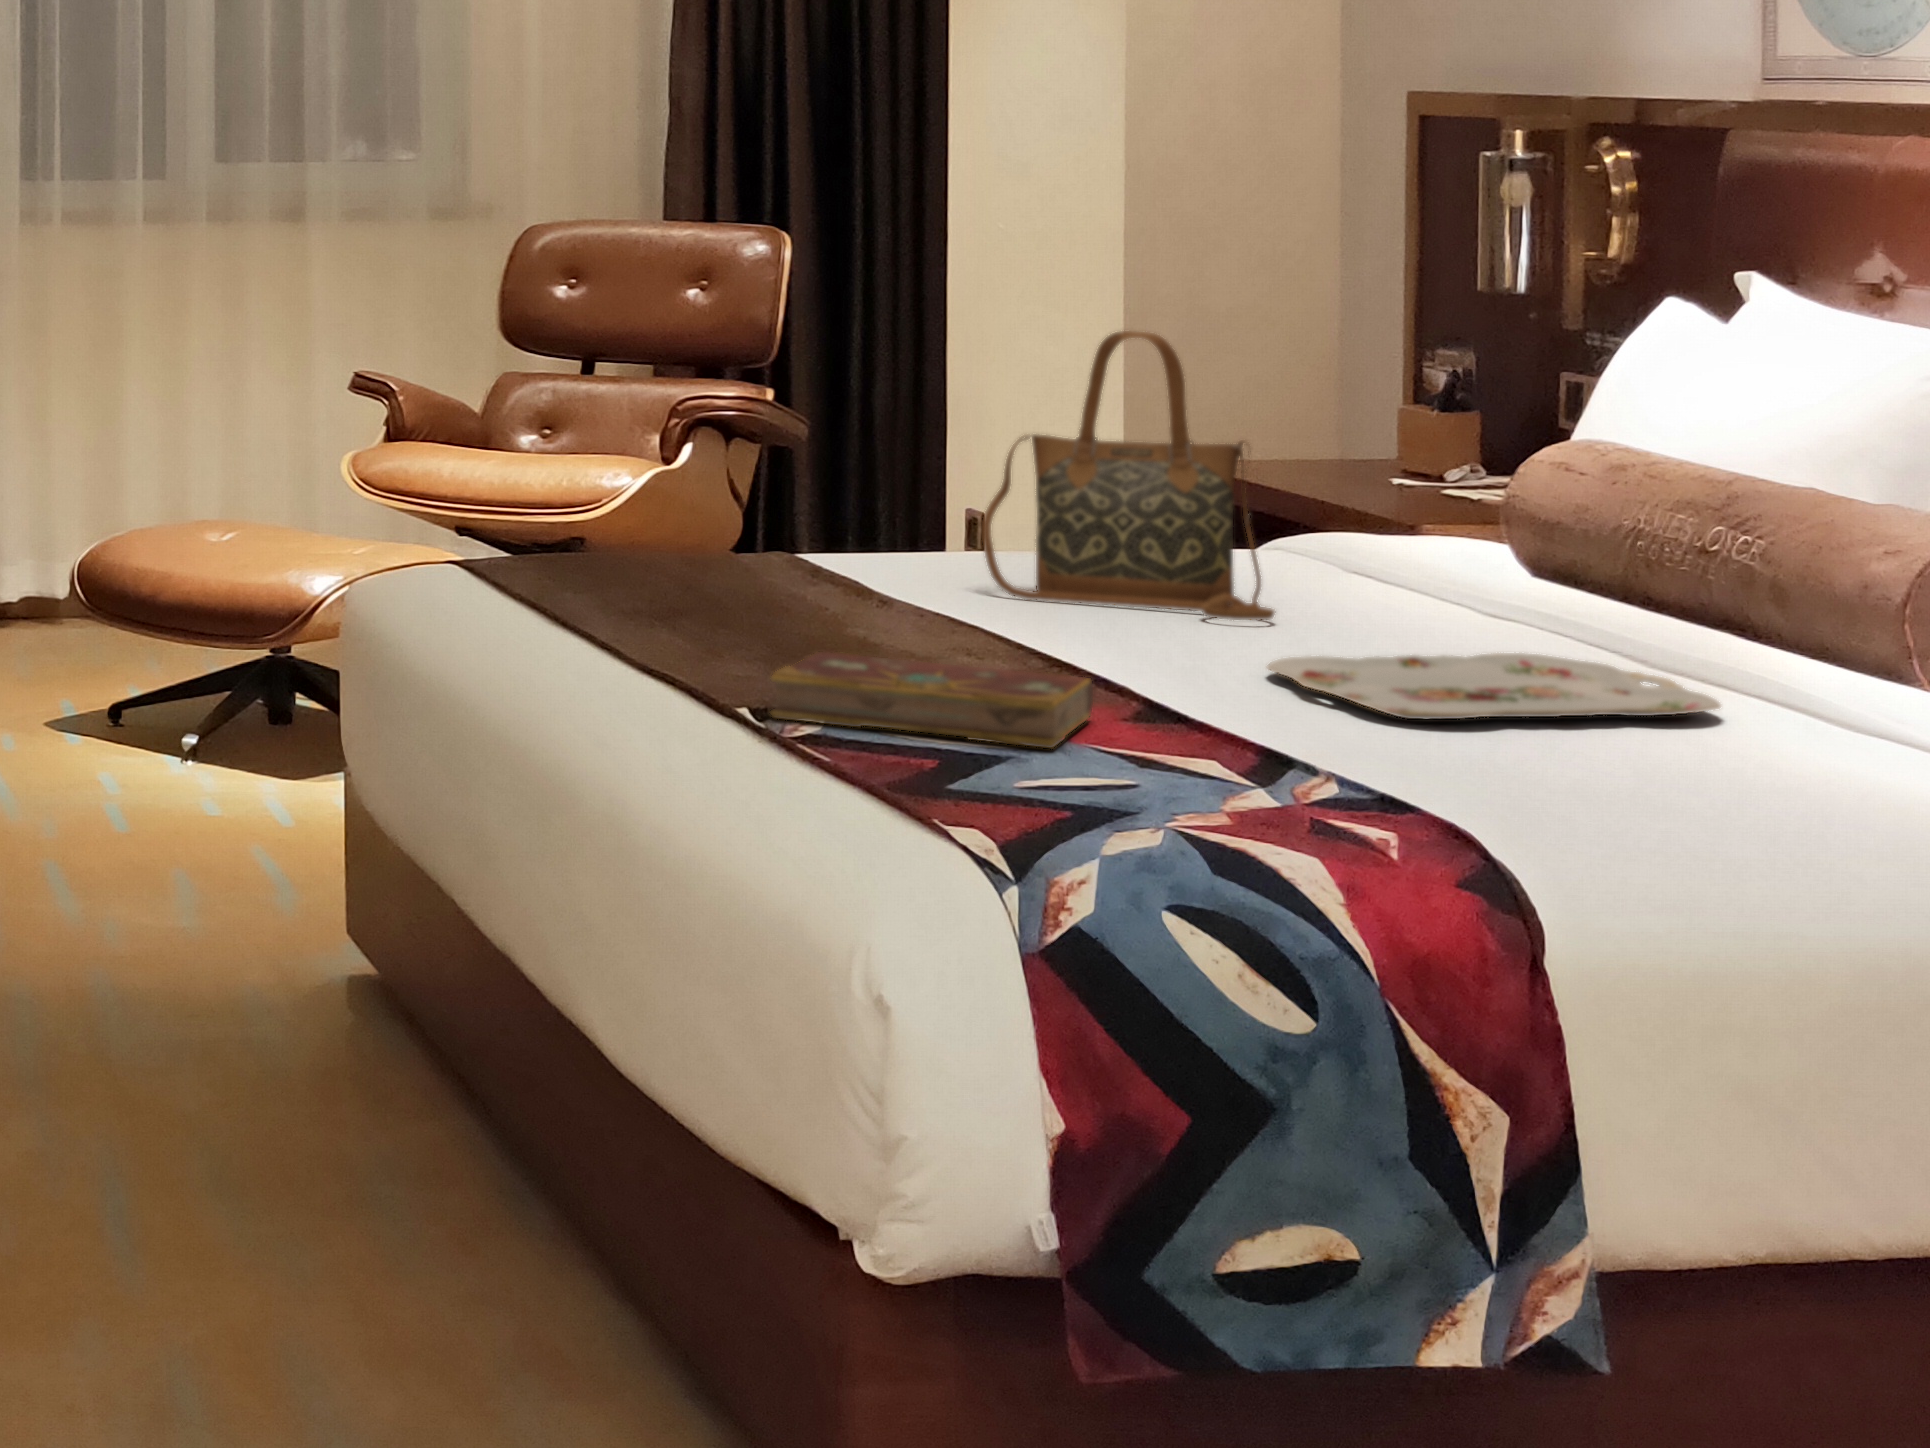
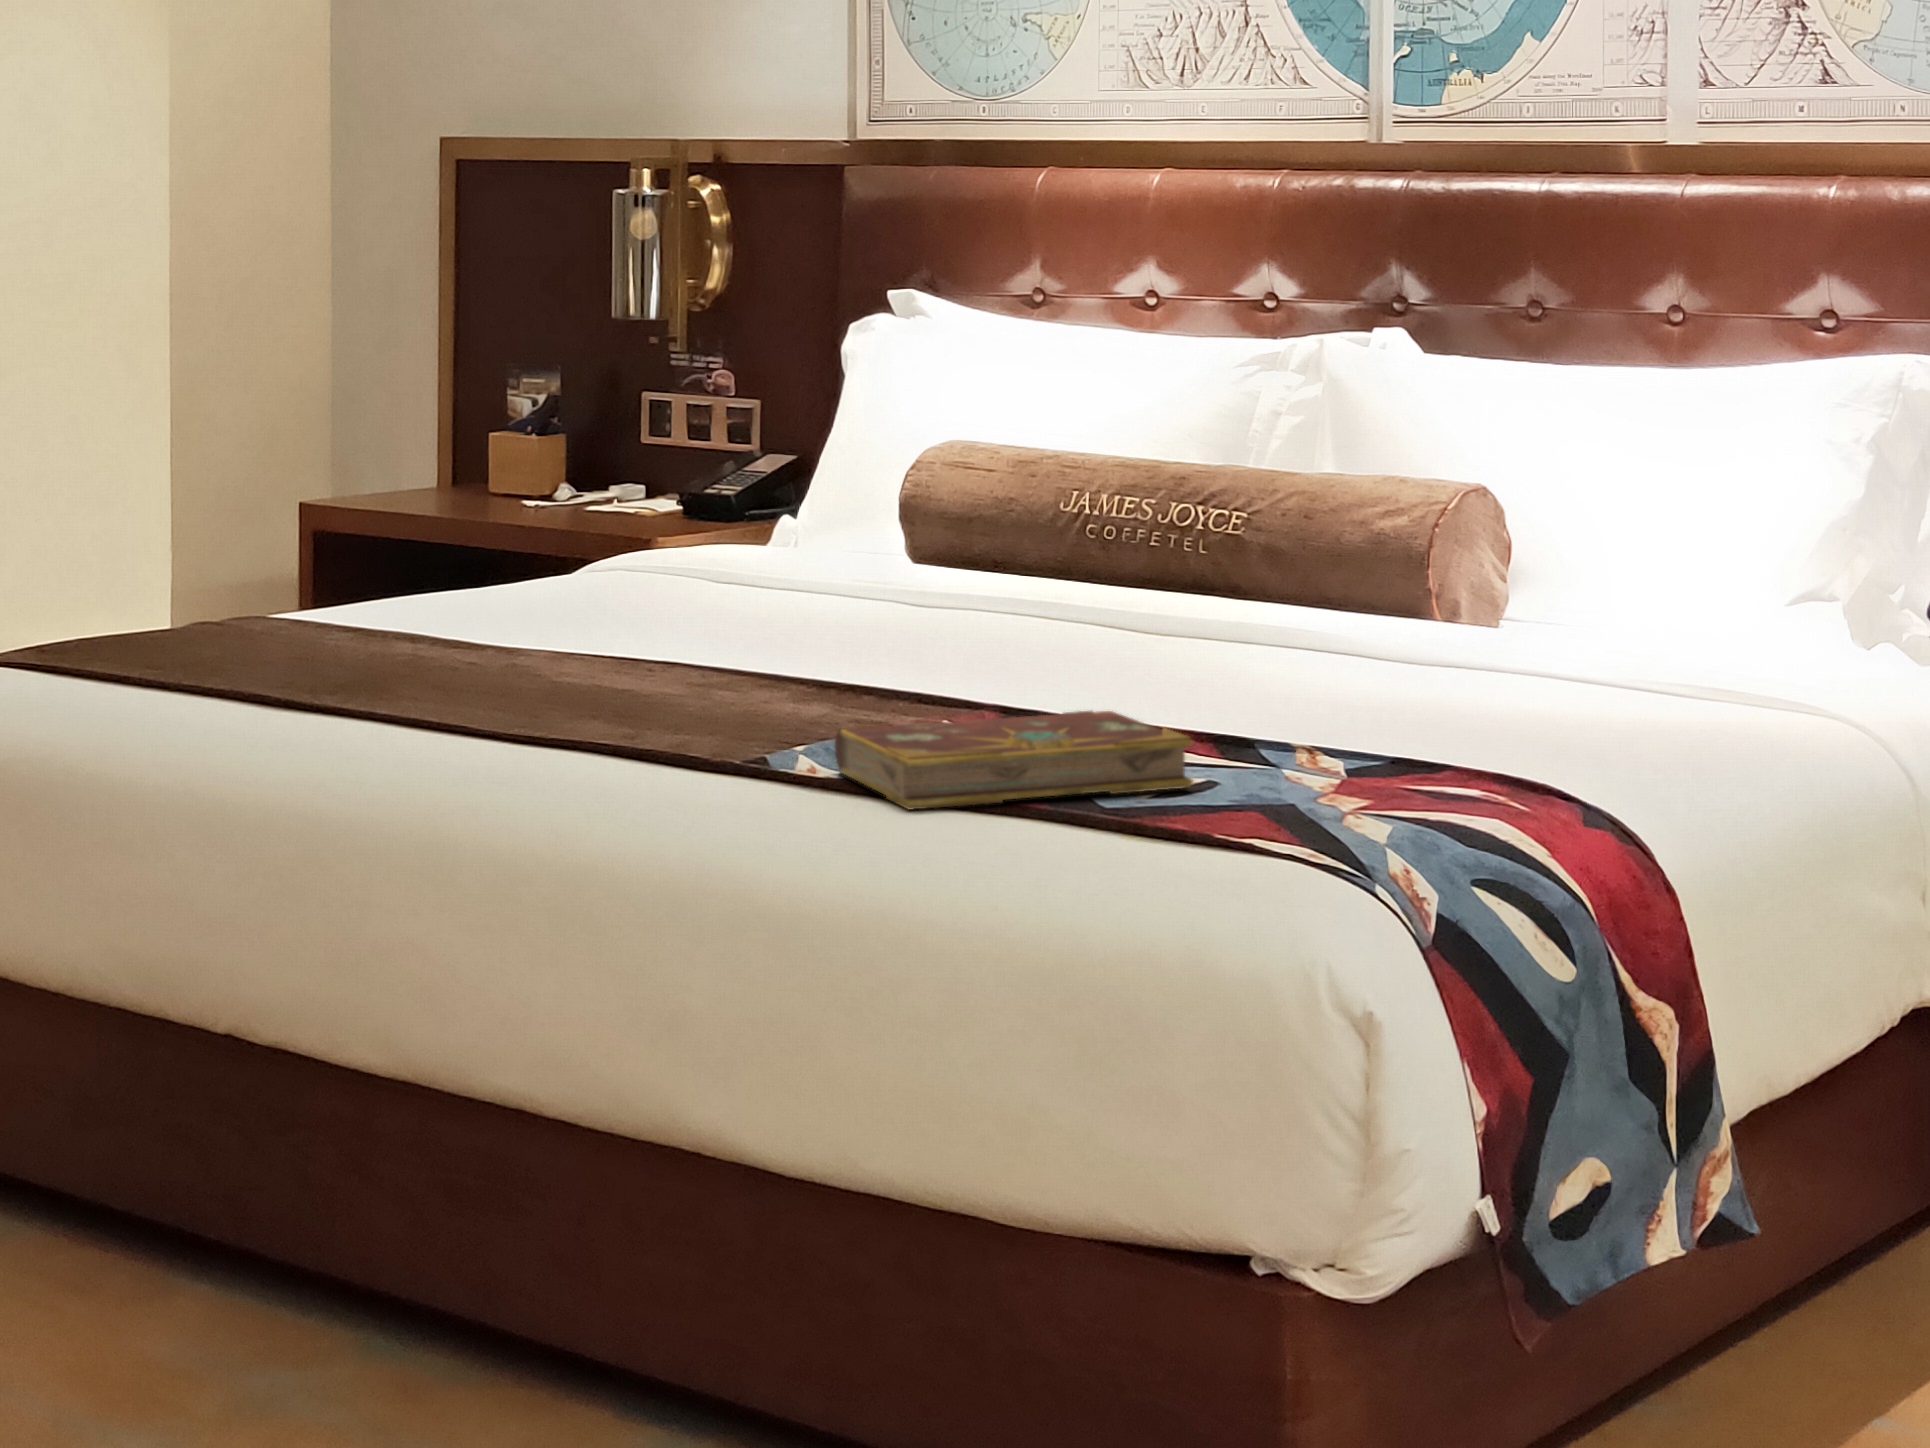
handbag: present [982,331,1275,620] -> none [593,364,892,656]
serving tray: present [1267,653,1720,719] -> none [1043,637,1406,708]

